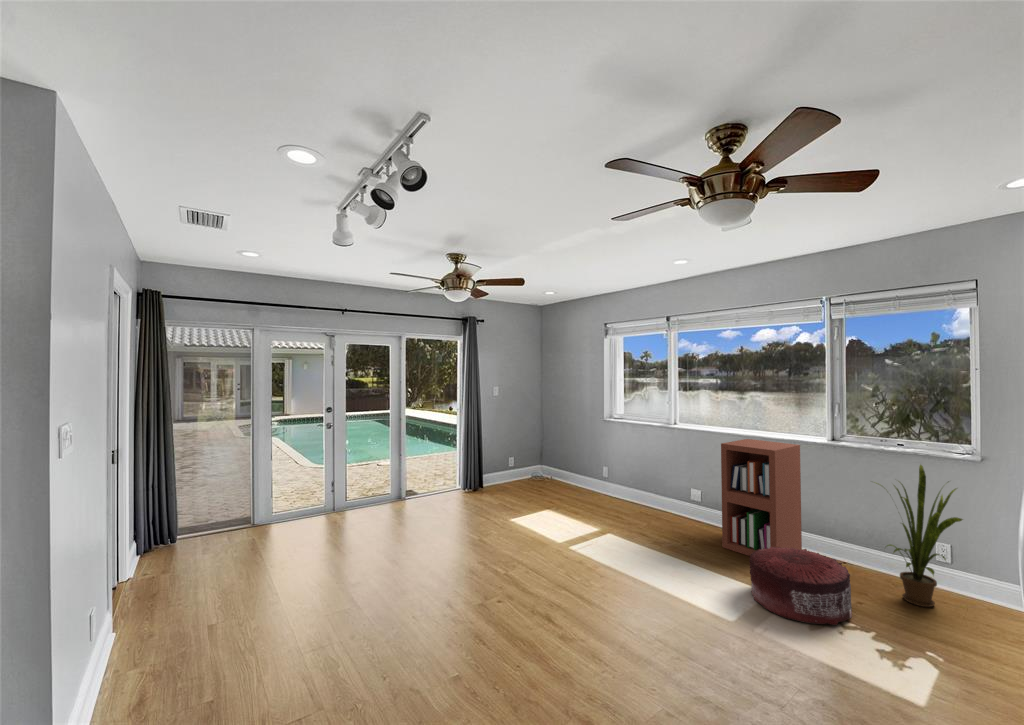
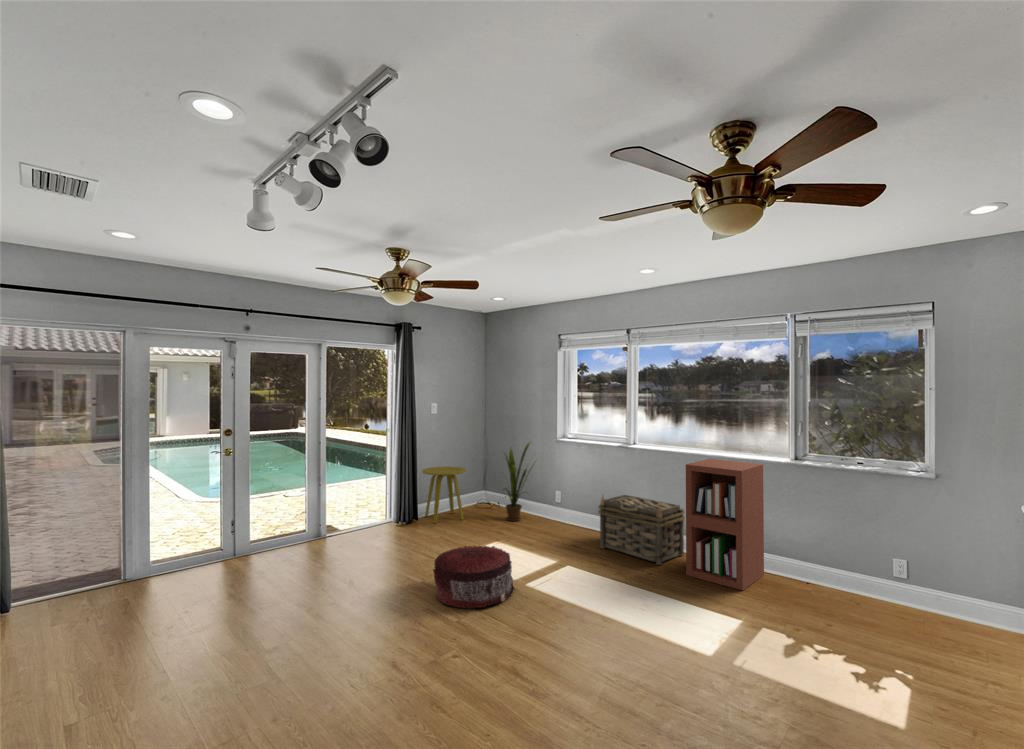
side table: none [487,442,526,492] -> present [422,466,466,523]
house plant: present [876,465,963,607] -> present [503,442,531,521]
basket: none [641,470,724,537] -> present [598,495,685,565]
pouf: present [749,547,852,625] -> present [433,546,514,608]

